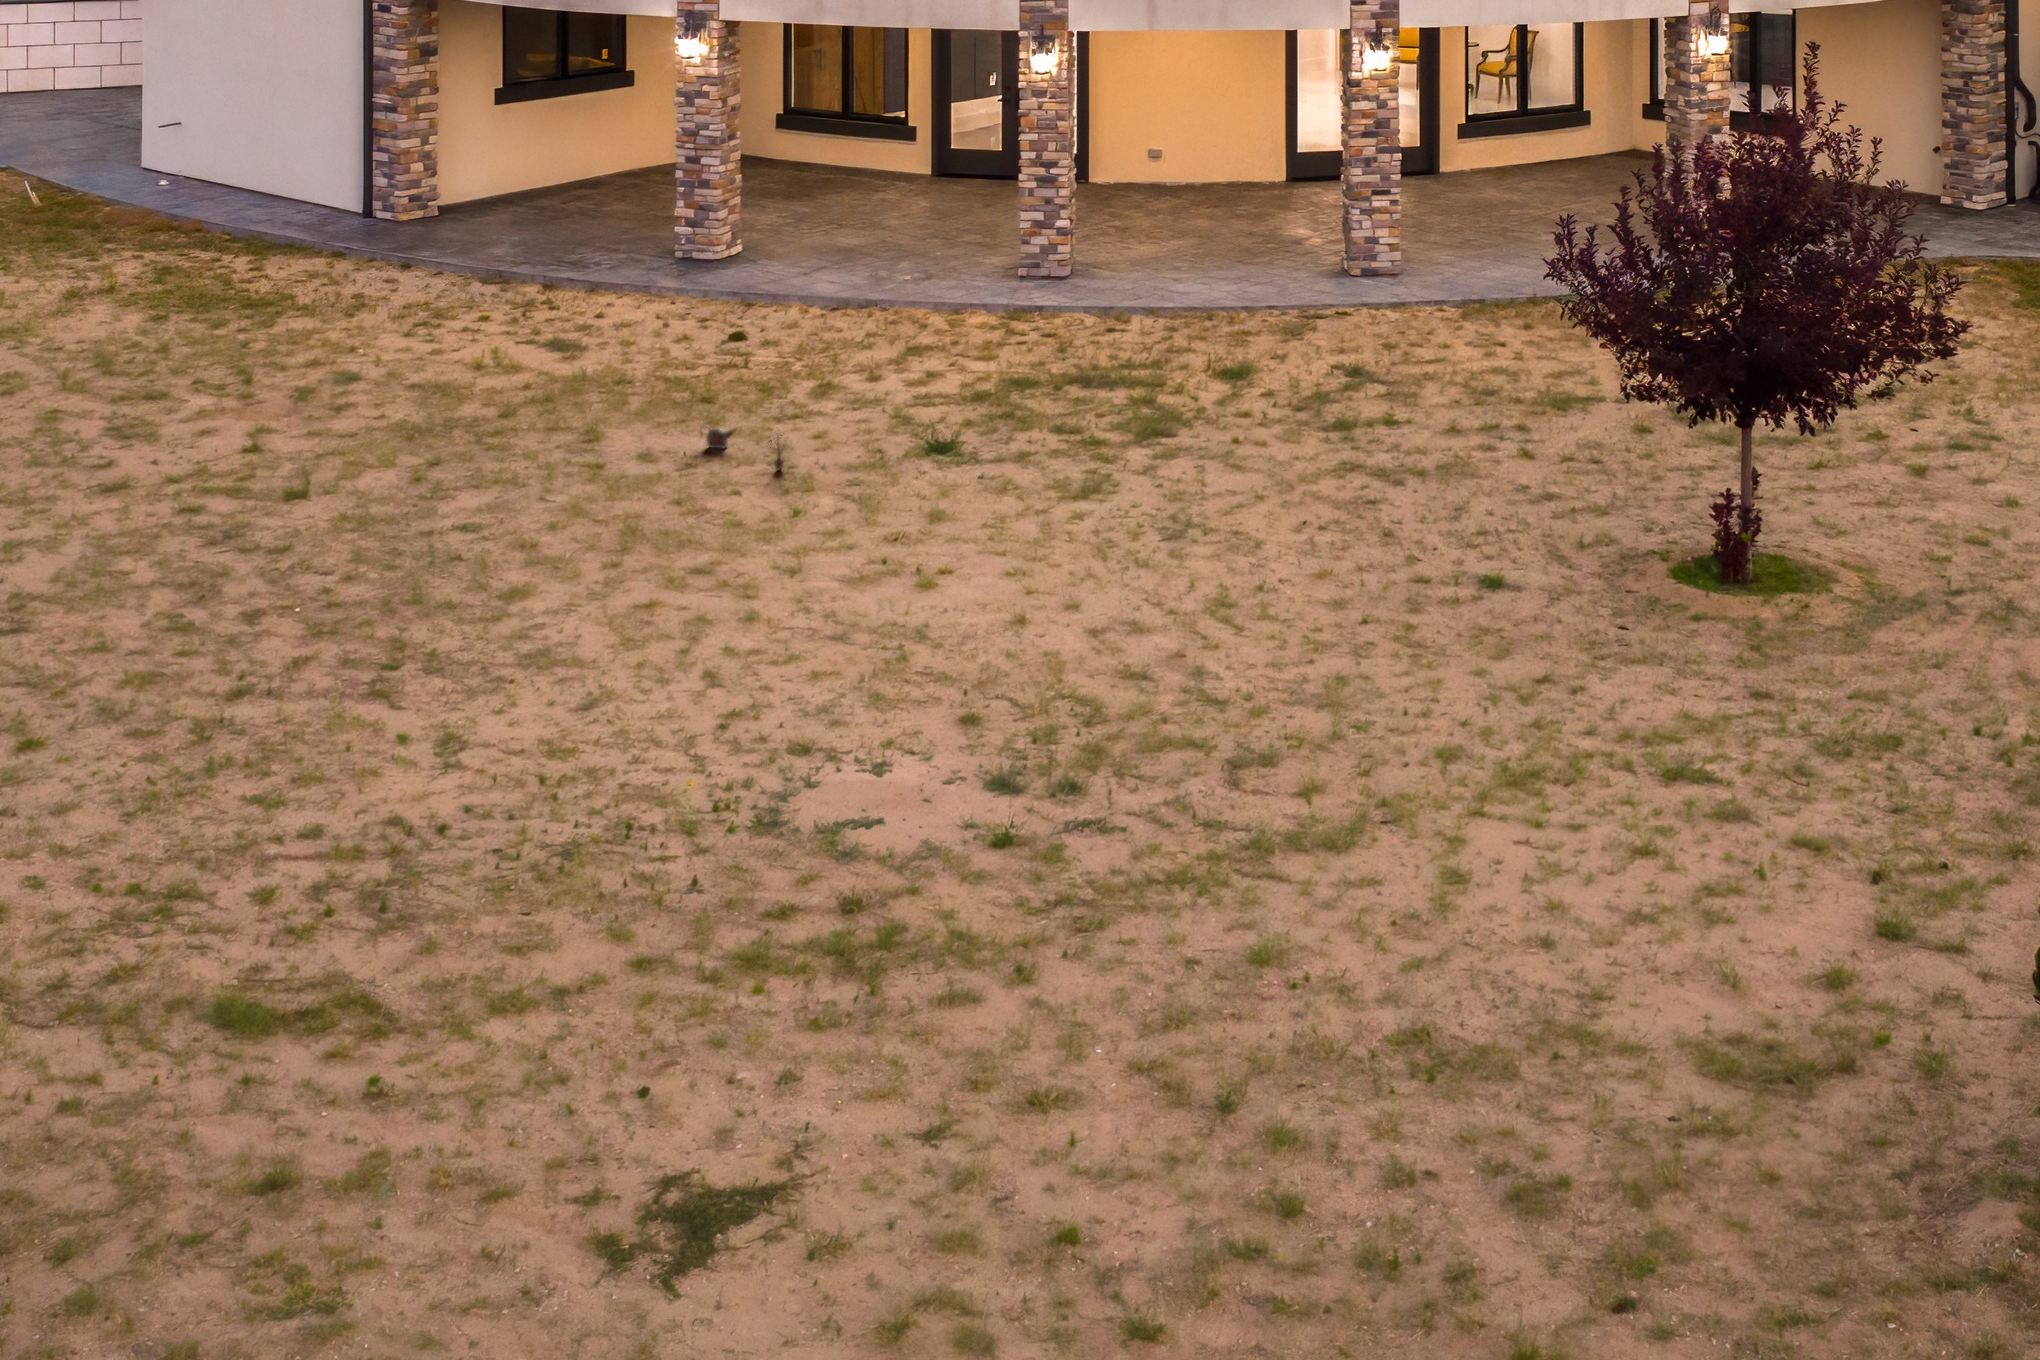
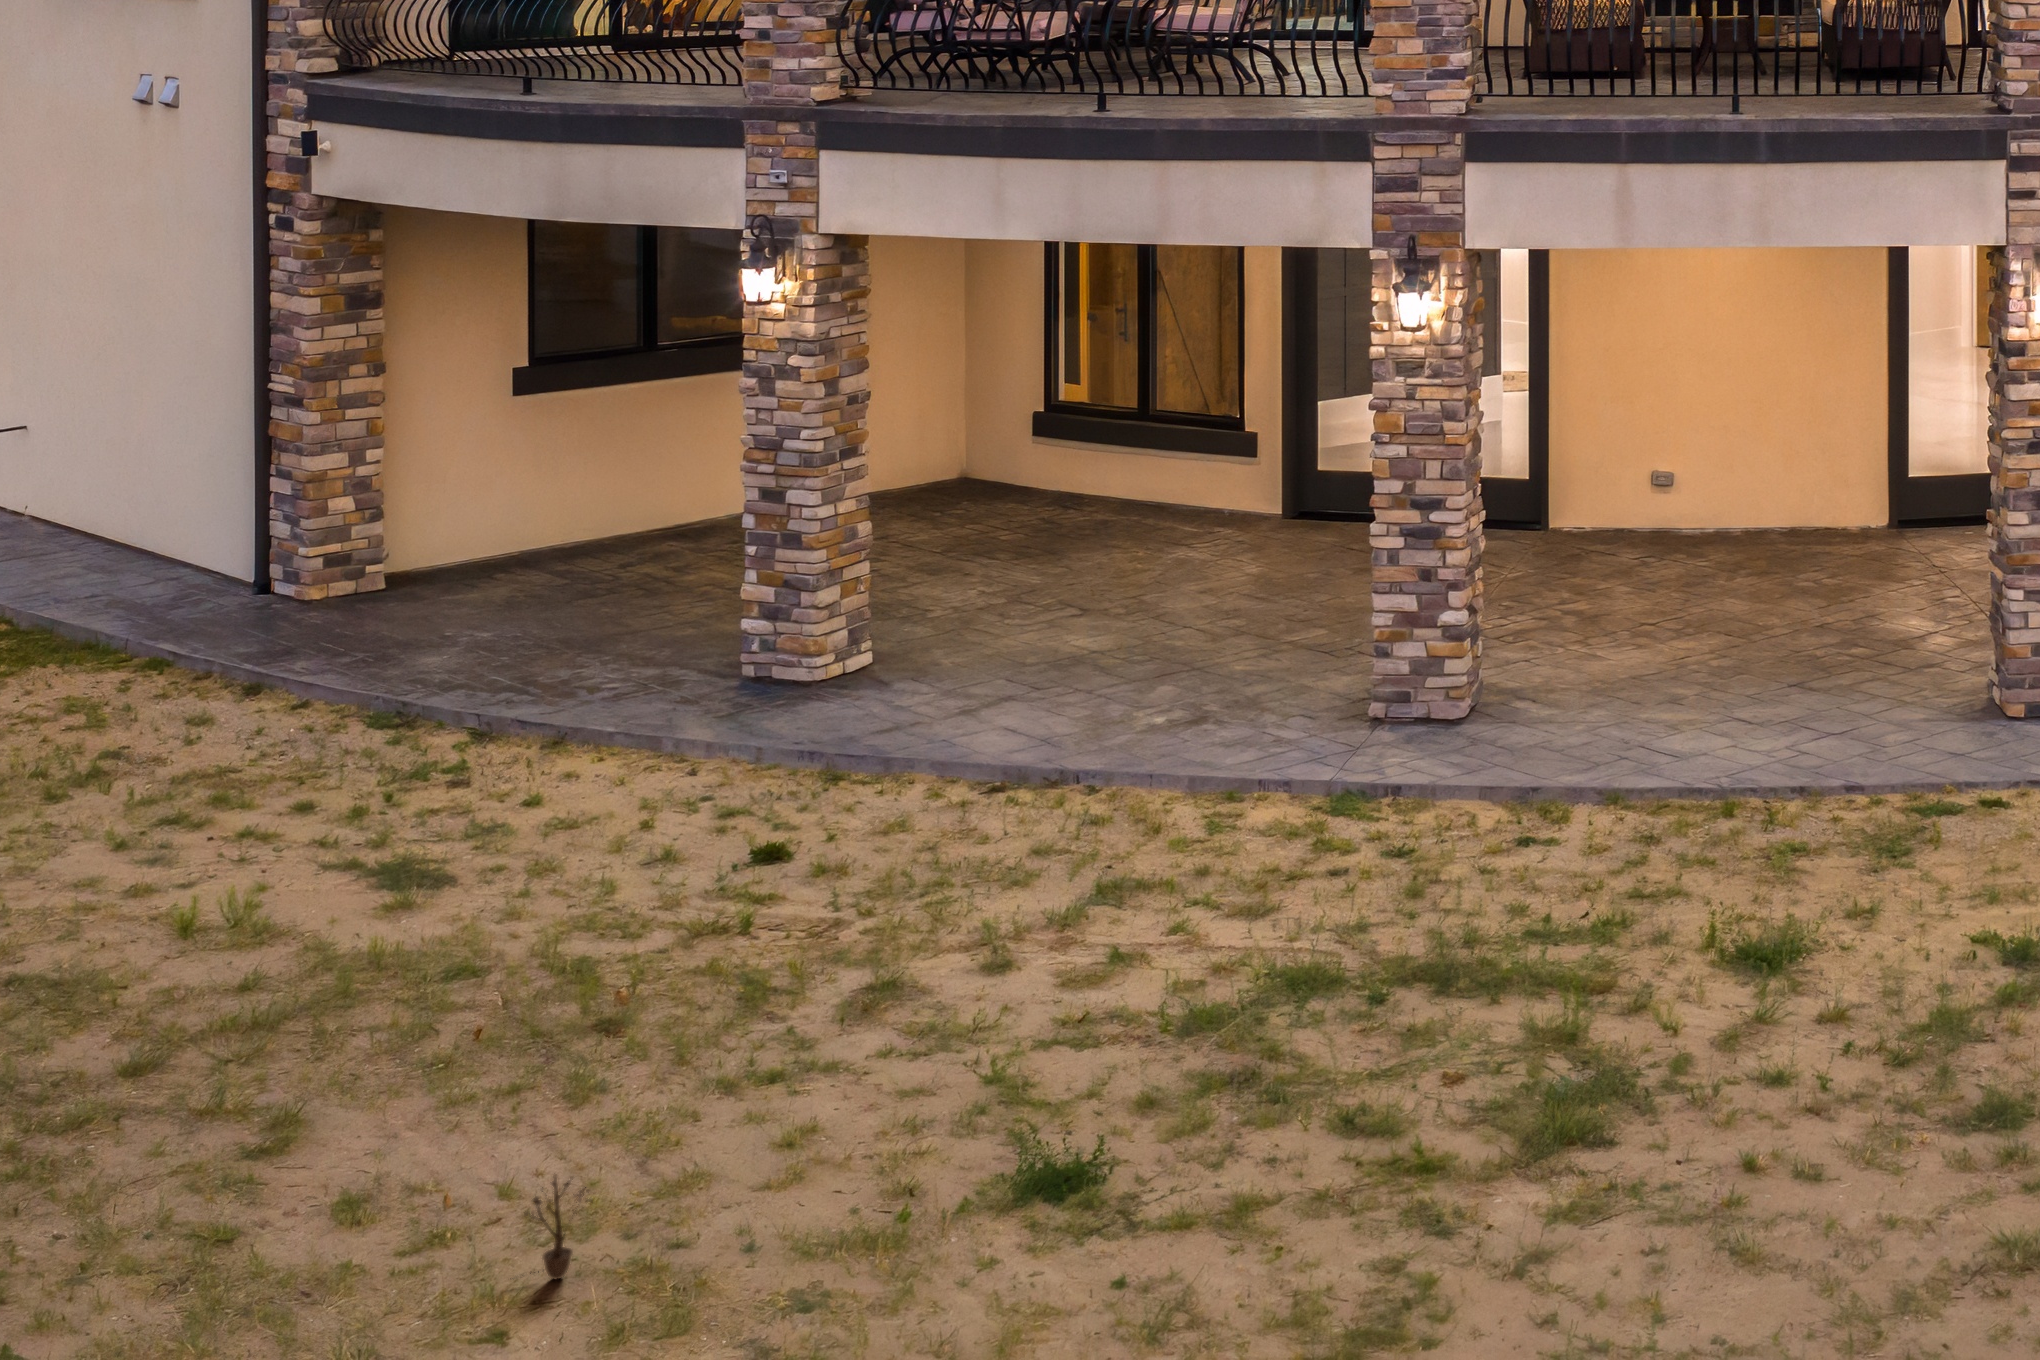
watering can: present [701,426,736,448] -> none [420,1137,513,1198]

